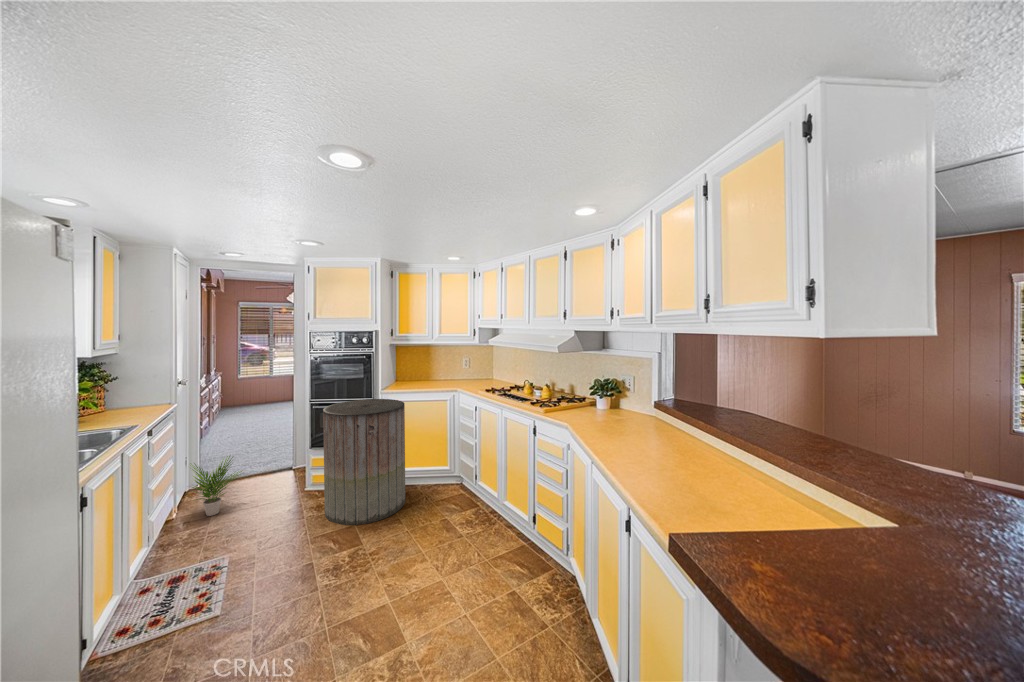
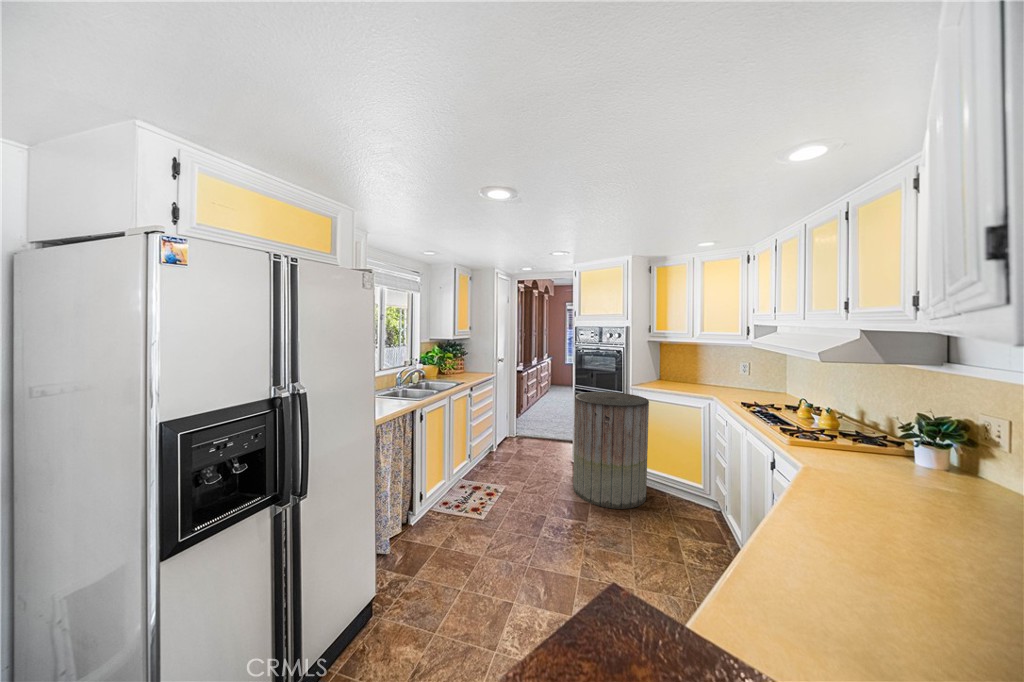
potted plant: present [192,456,242,516] -> none [494,417,531,458]

